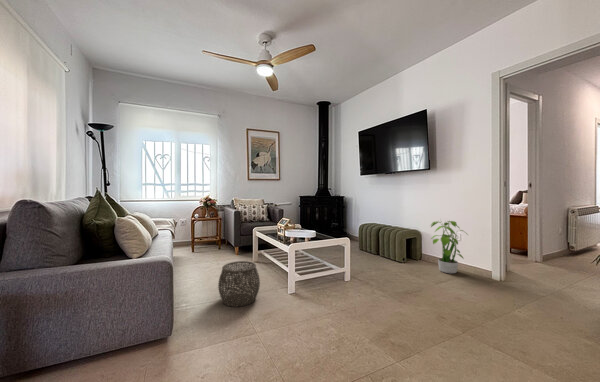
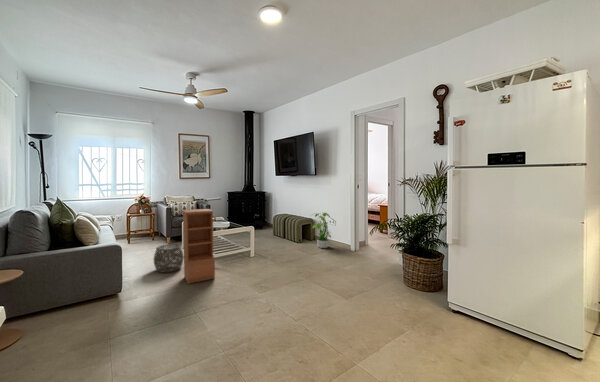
bookcase: none [263,210,315,338] -> present [183,209,215,284]

